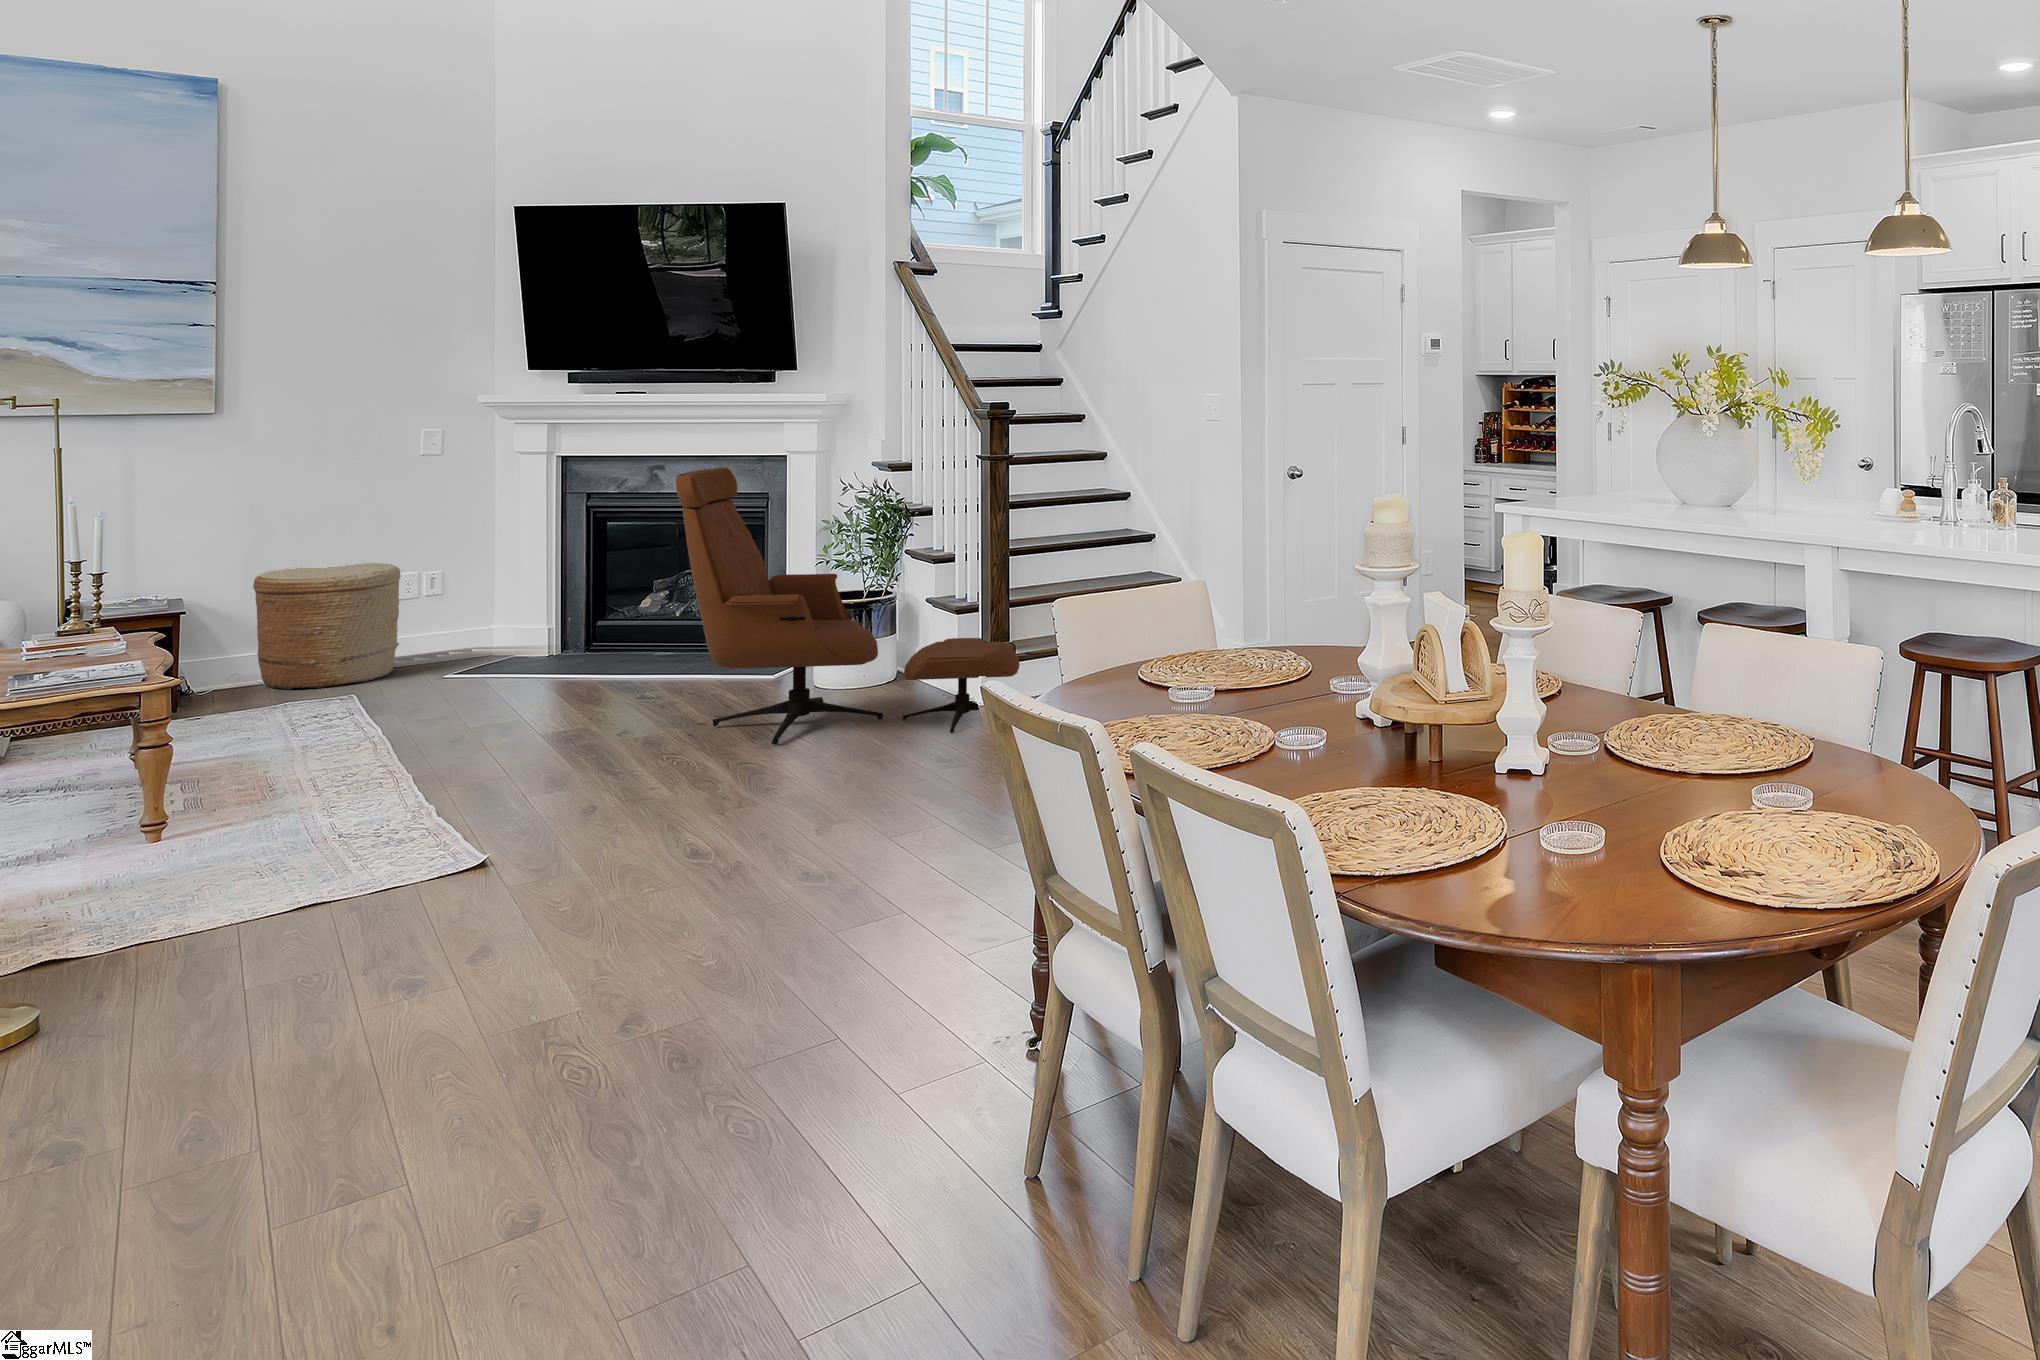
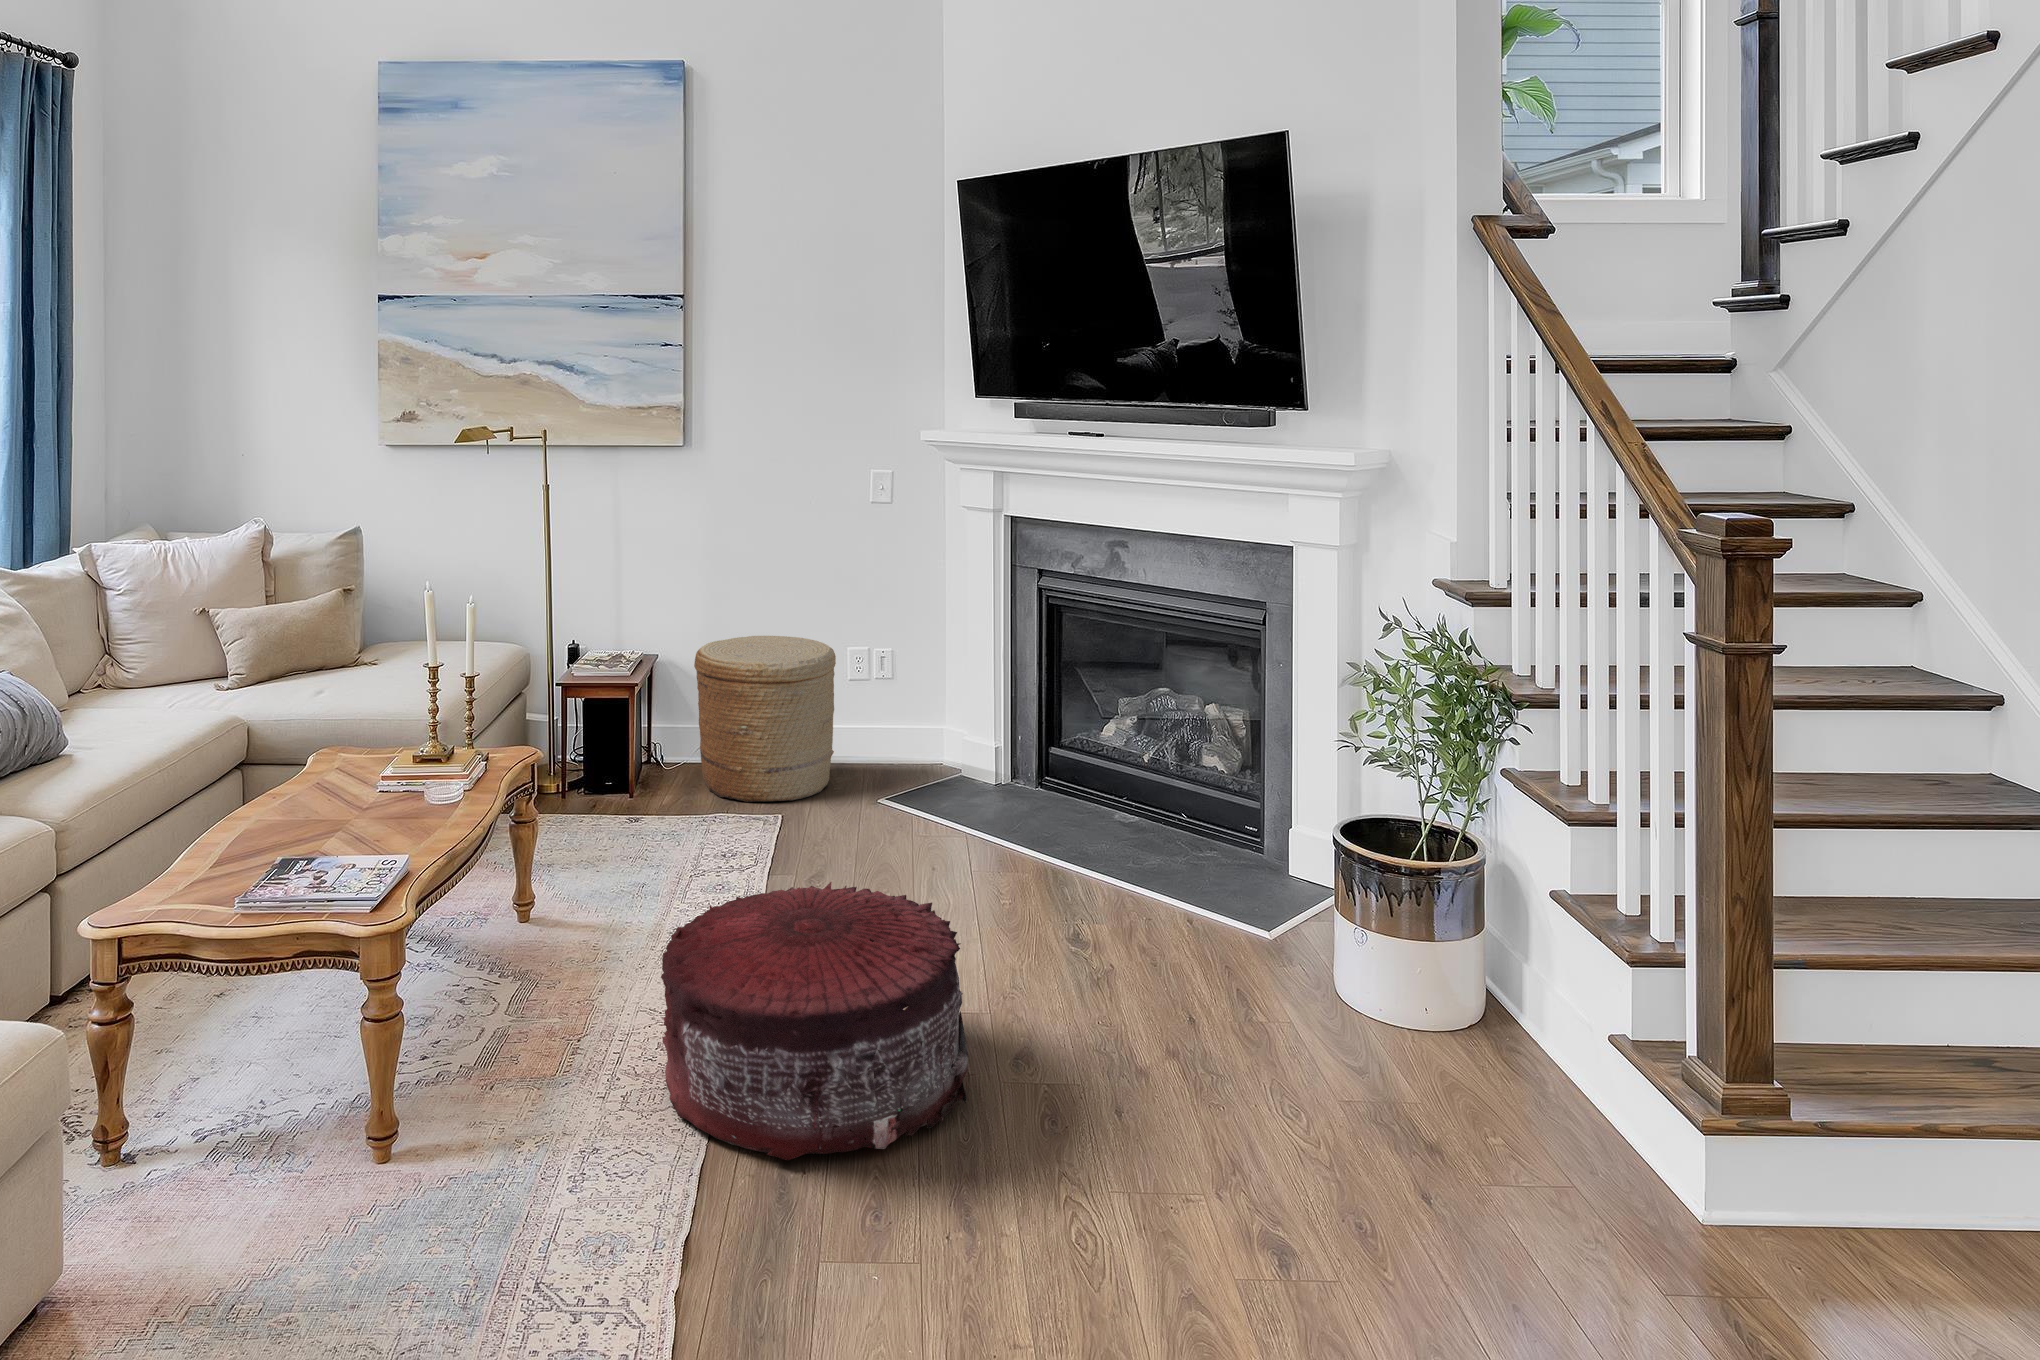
lounge chair: present [676,468,1019,744] -> none [1089,594,1813,1317]
pouf: none [370,658,601,788] -> present [661,882,969,1160]

